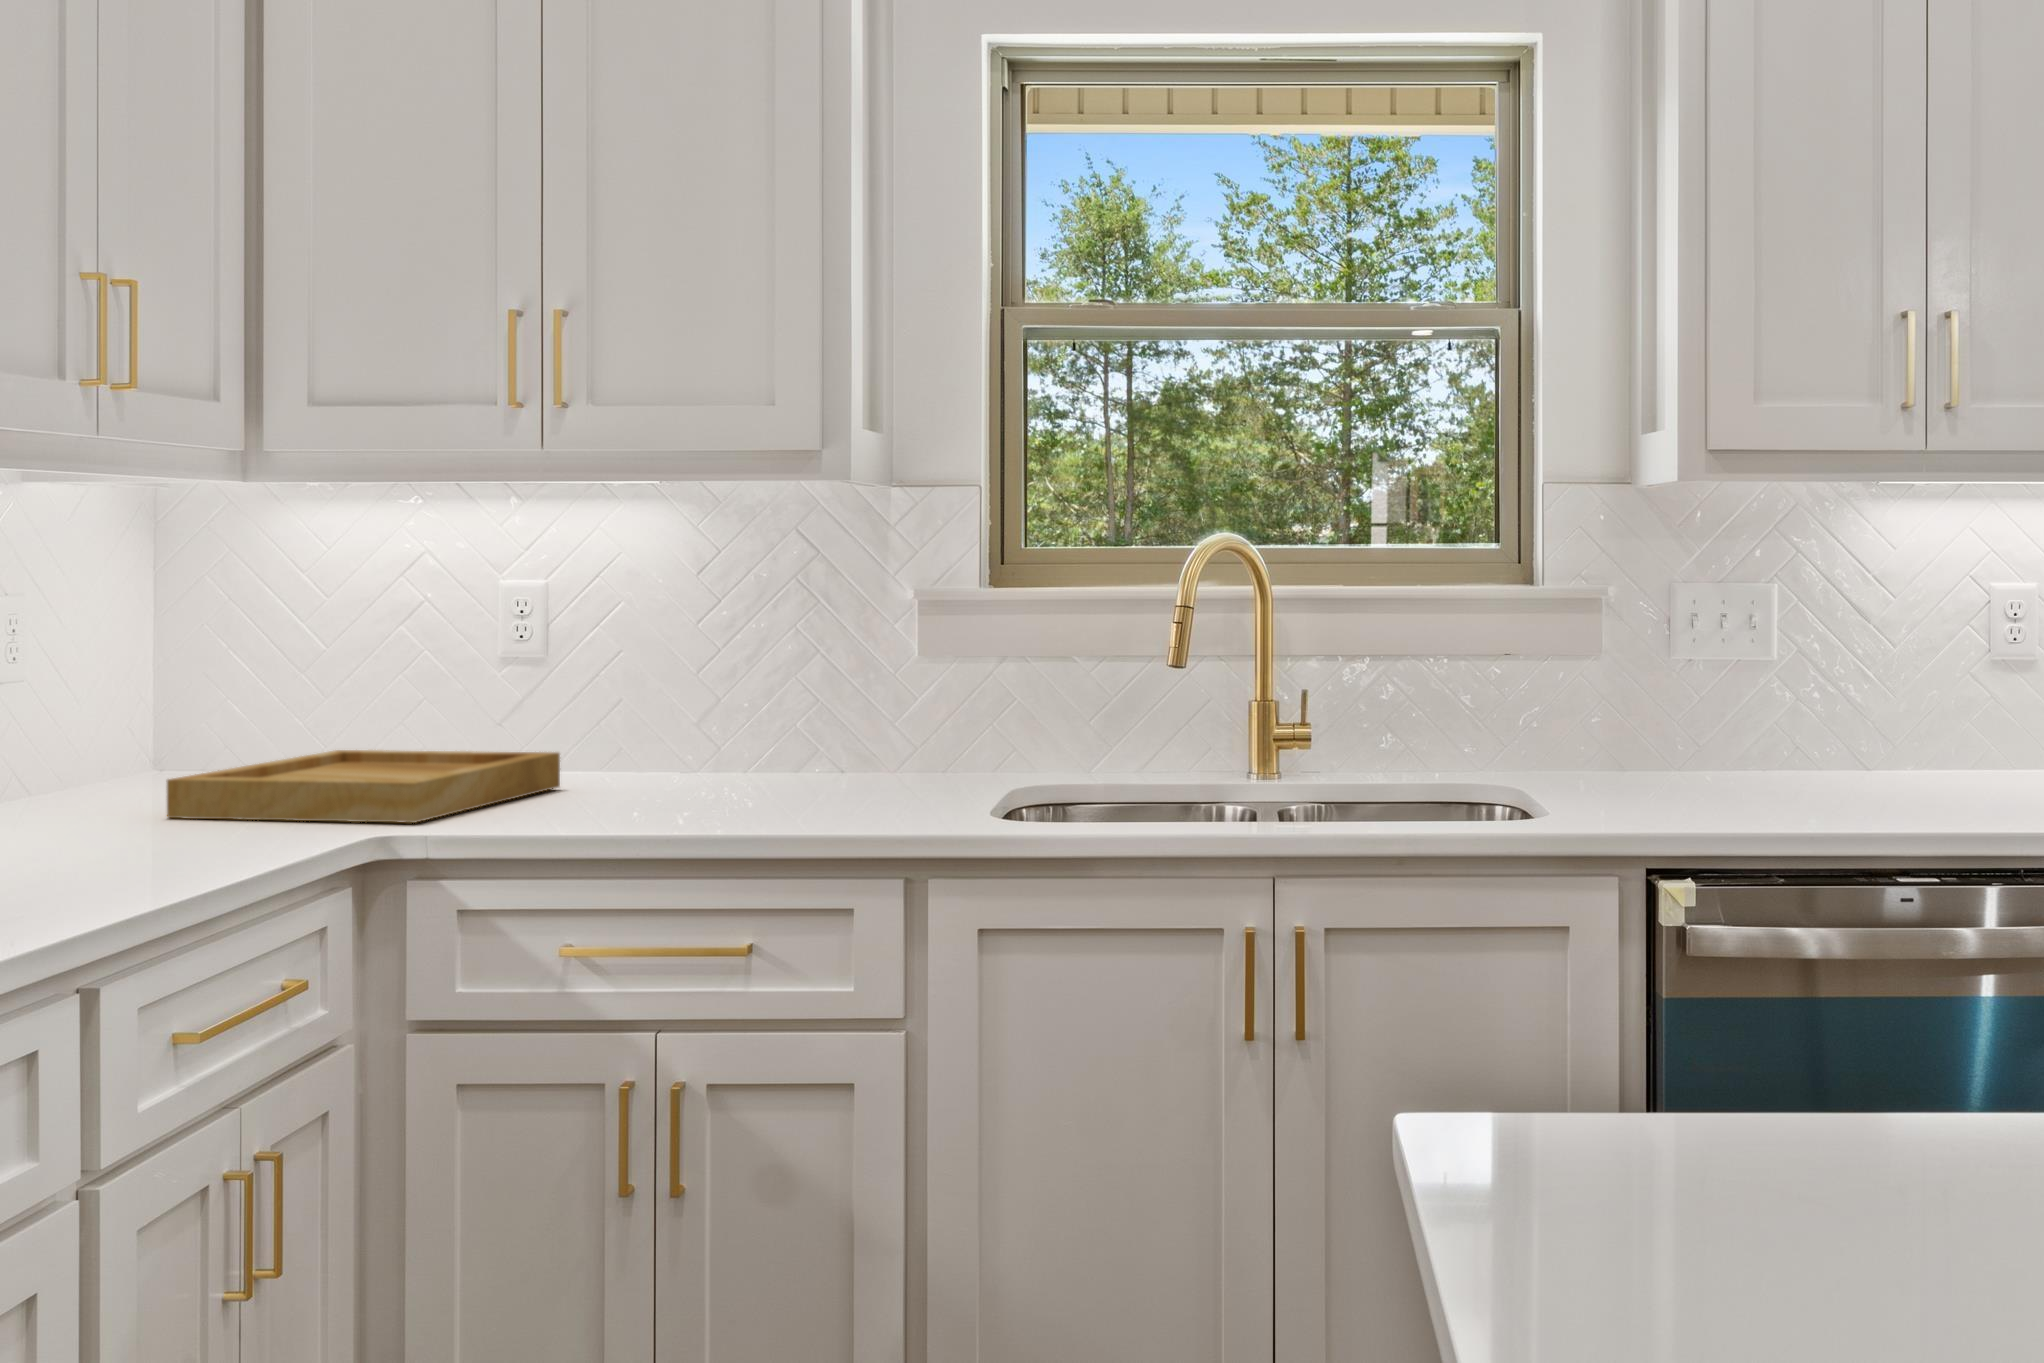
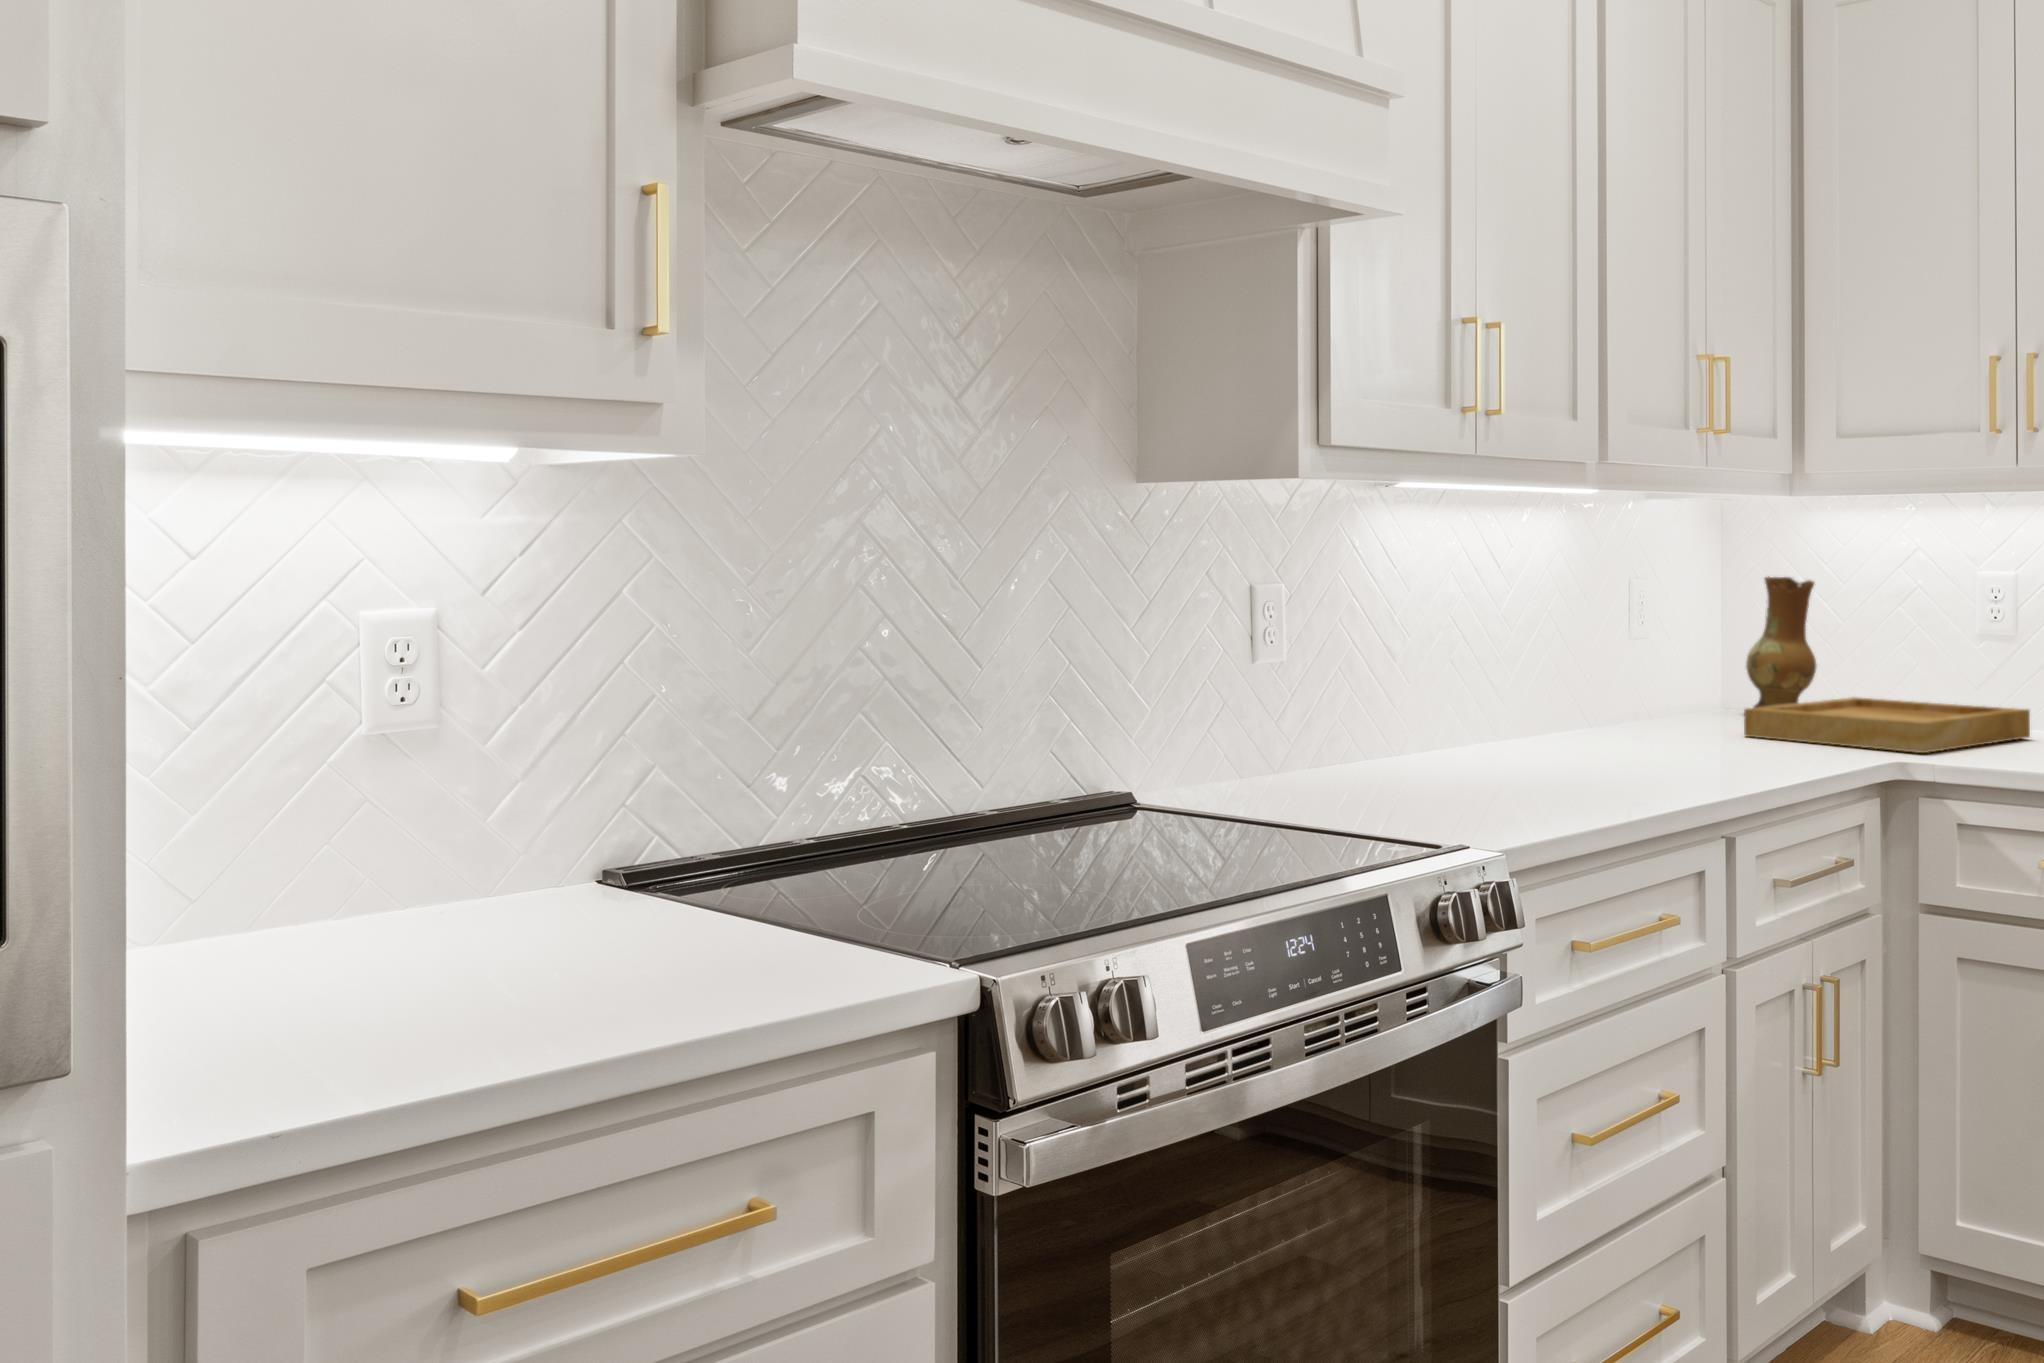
ceramic jug: none [189,592,291,779] -> present [1746,576,1816,708]

